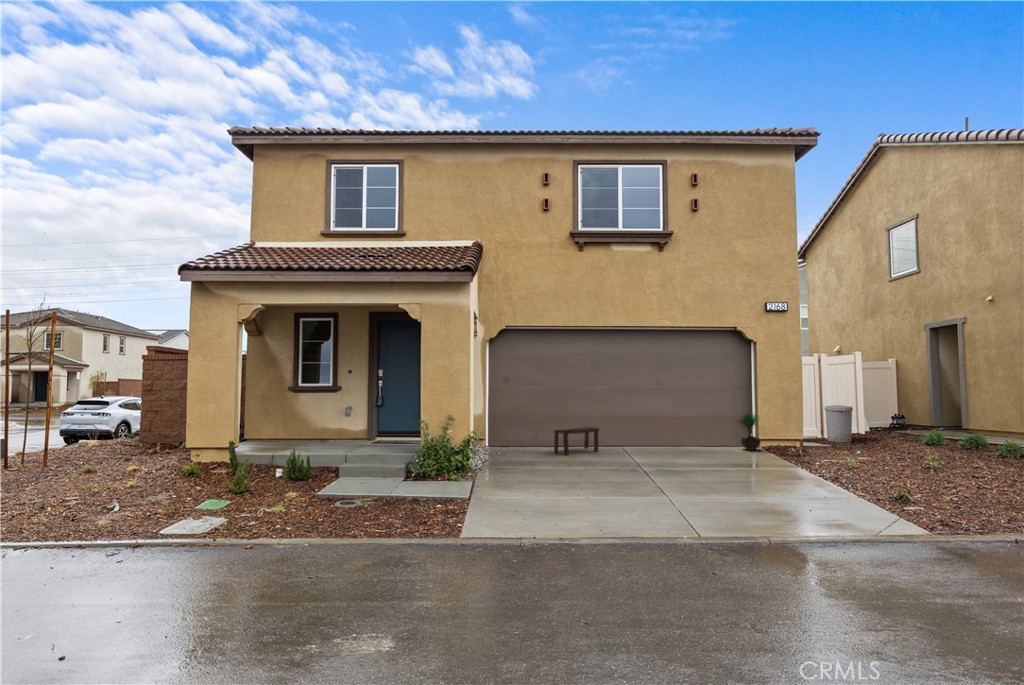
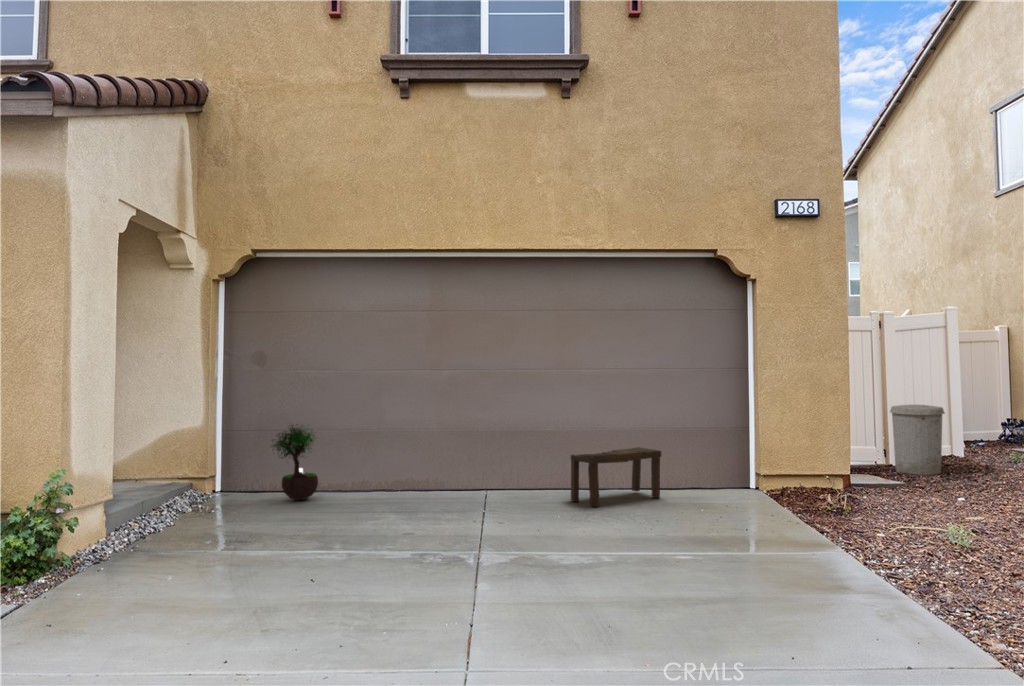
potted tree: present [738,413,760,450] -> present [272,425,318,500]
bench: present [554,427,599,455] -> present [571,447,662,507]

